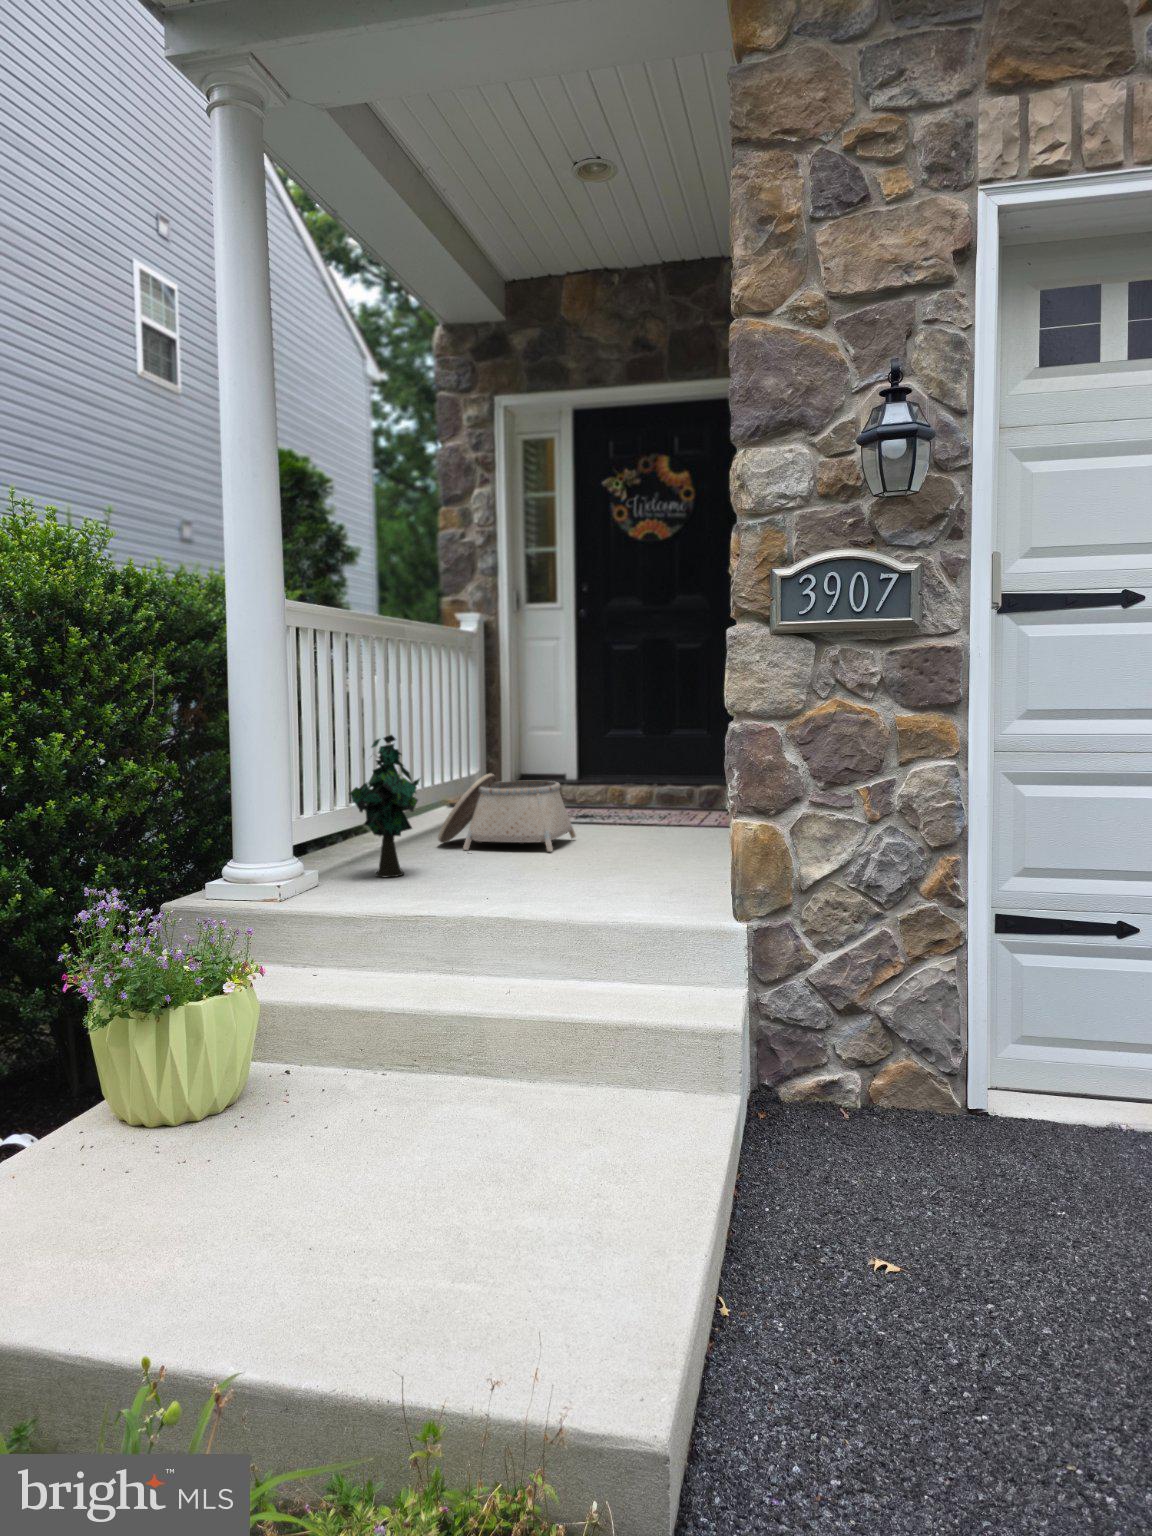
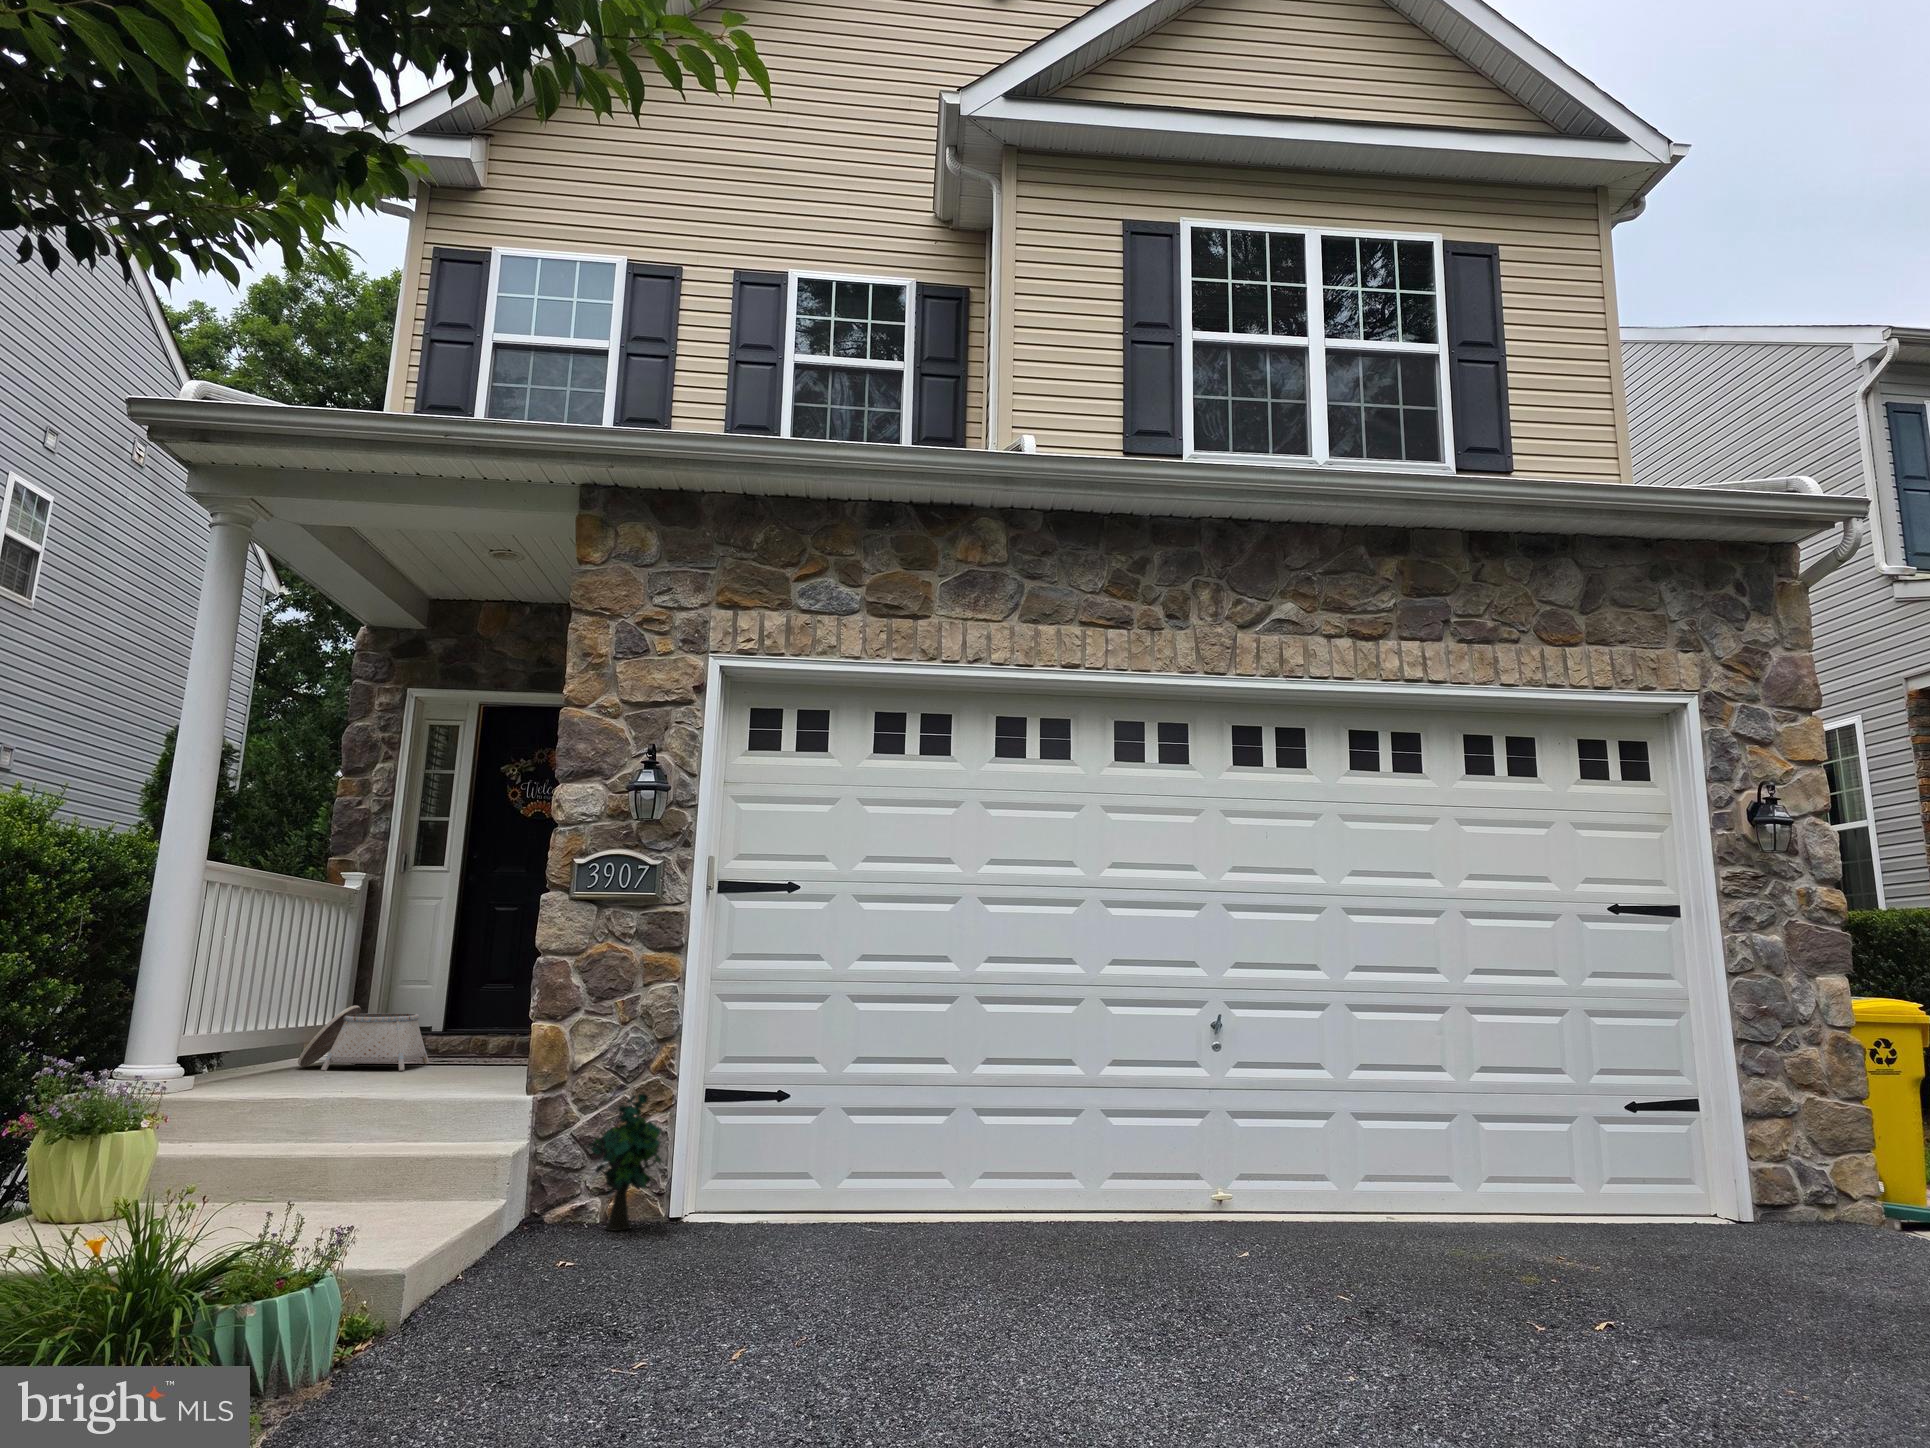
decorative plant: present [349,735,421,878] -> present [587,1094,662,1231]

